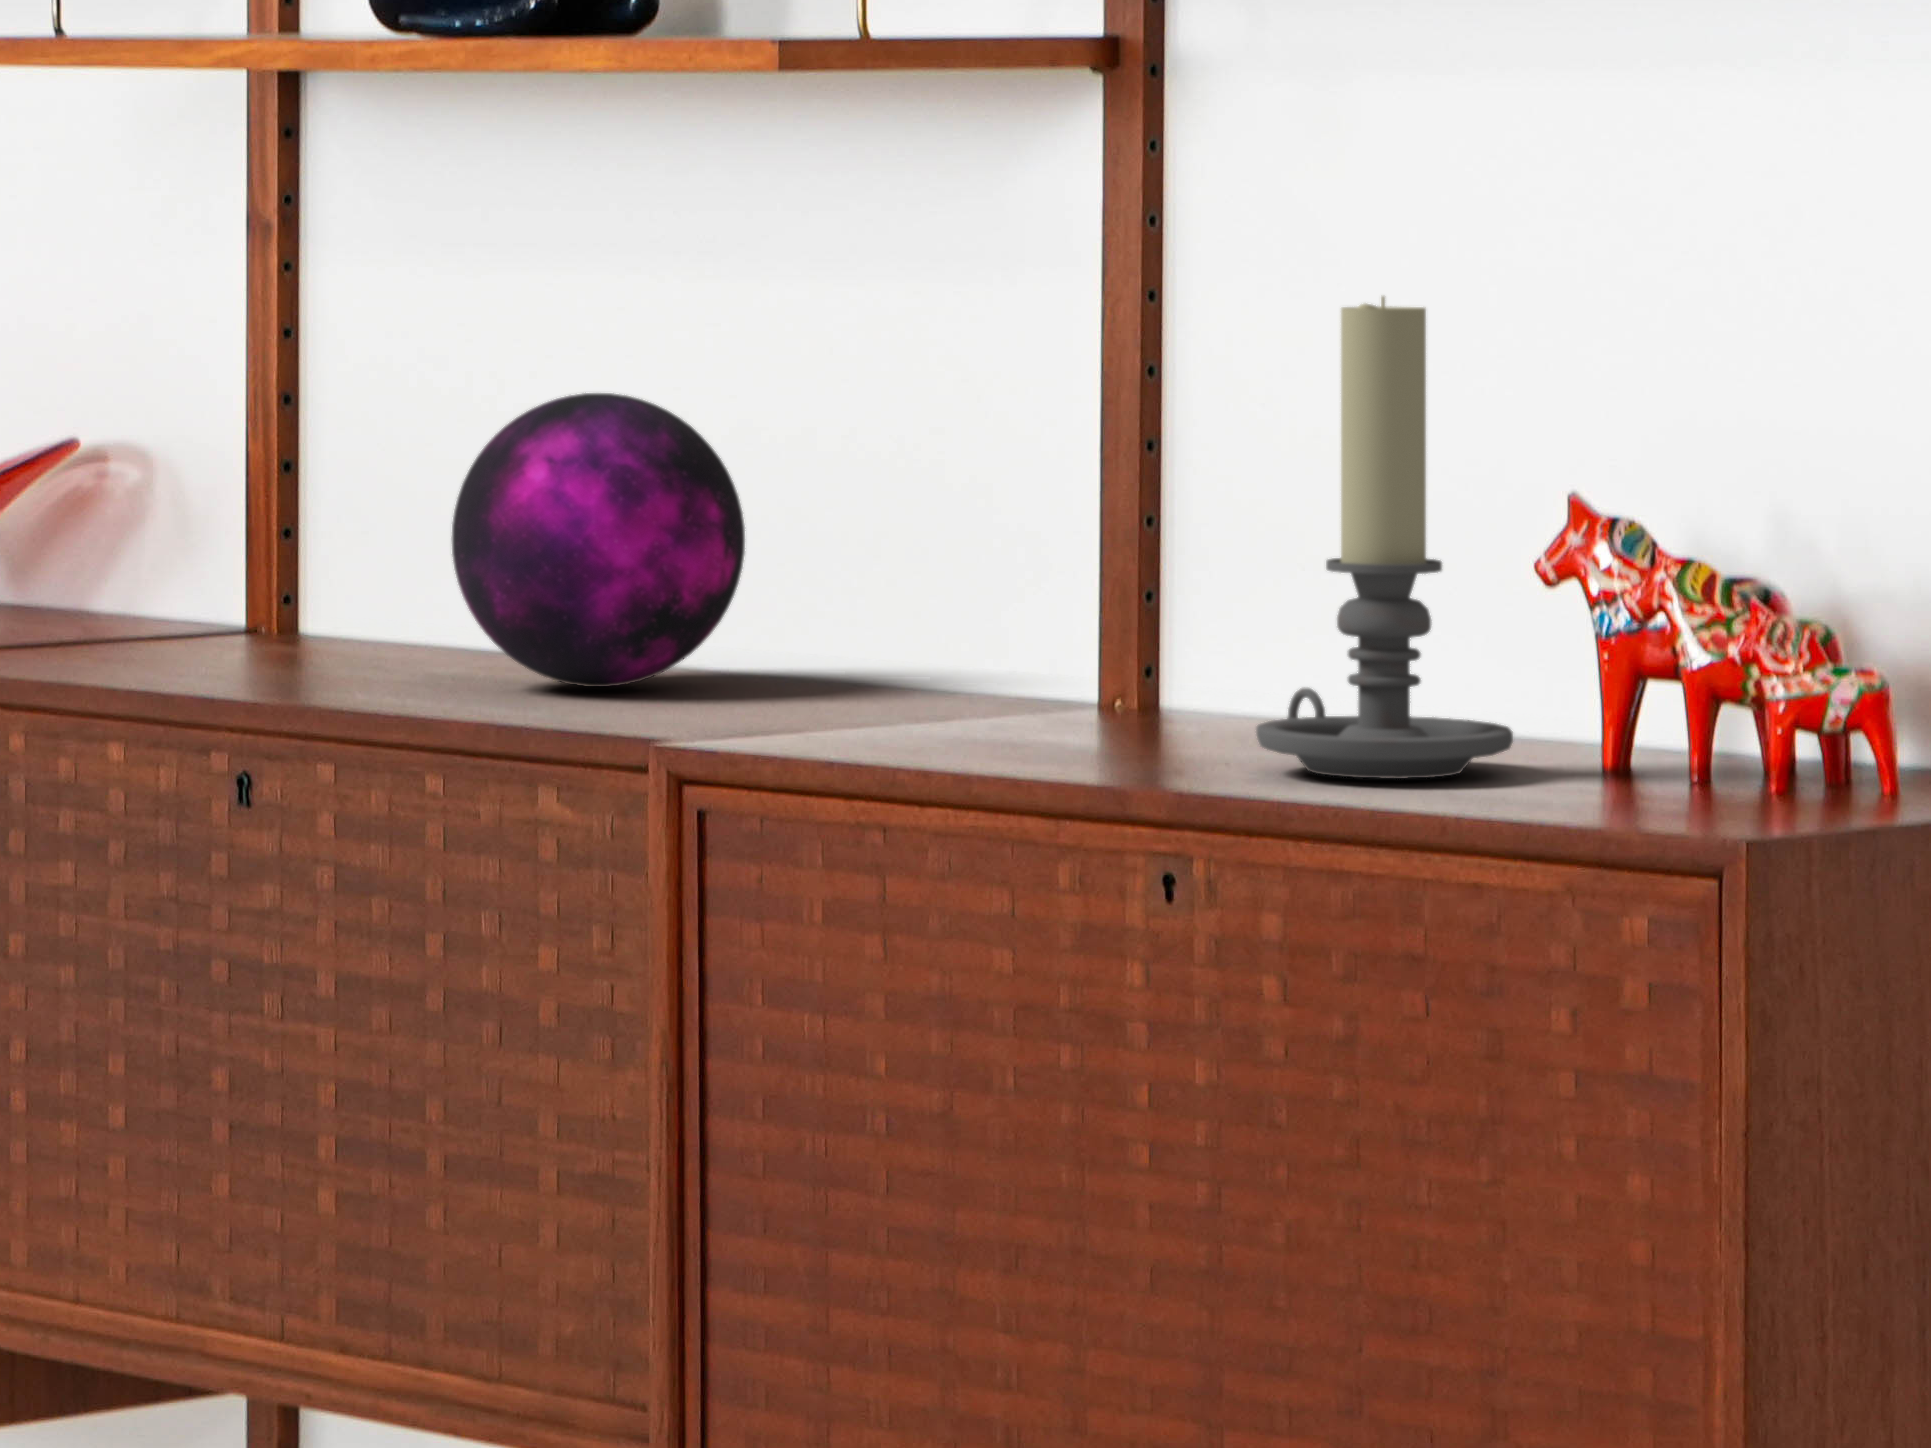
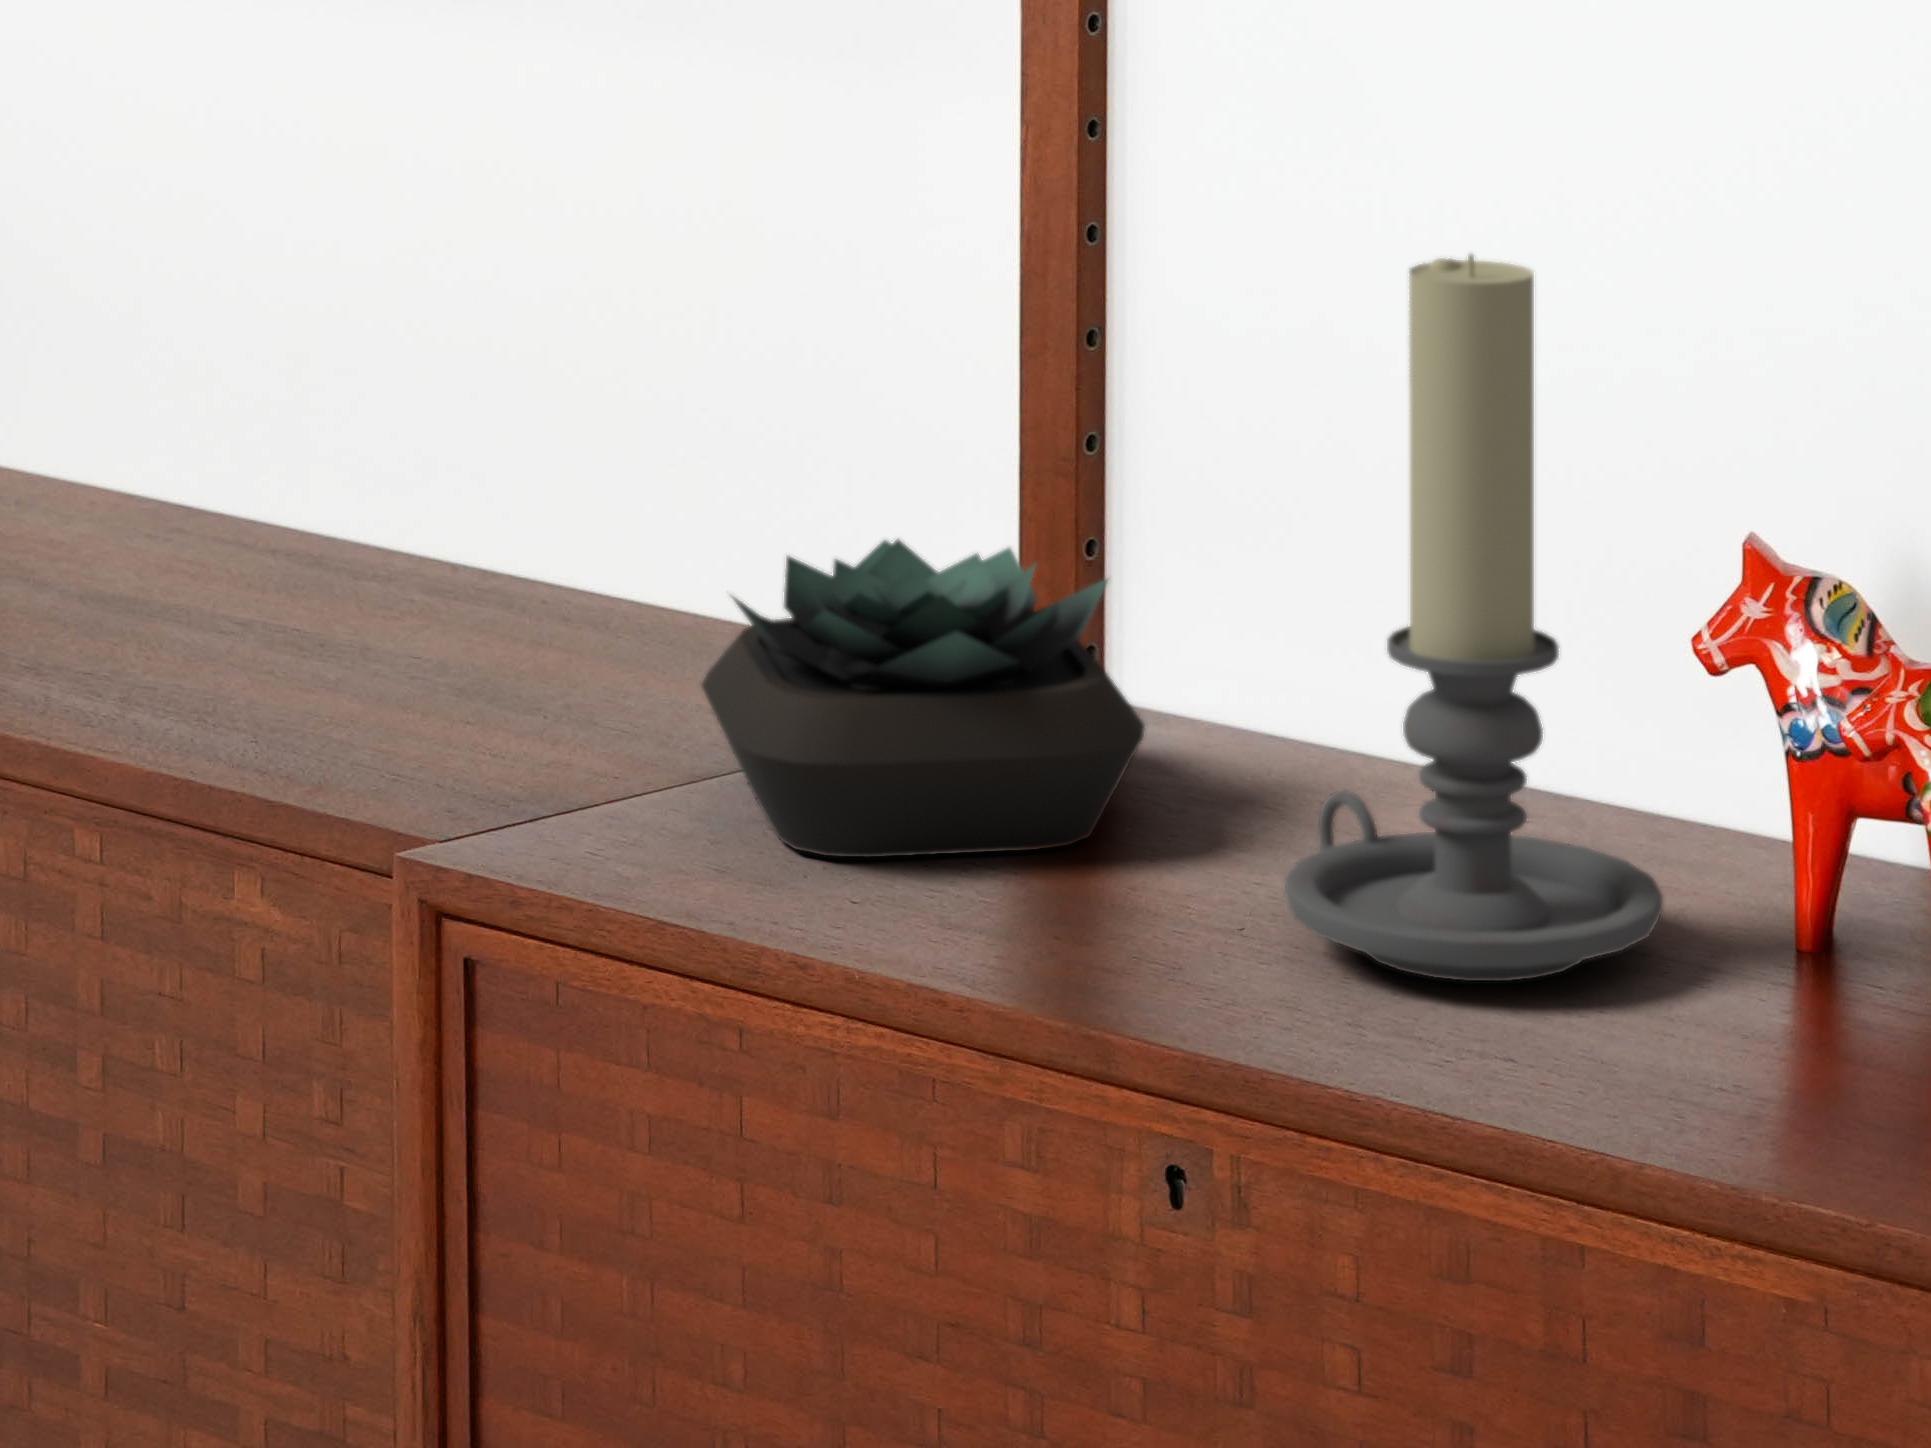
decorative orb: present [452,393,745,687] -> none [116,225,521,635]
succulent plant: none [865,563,1174,746] -> present [702,538,1145,857]

